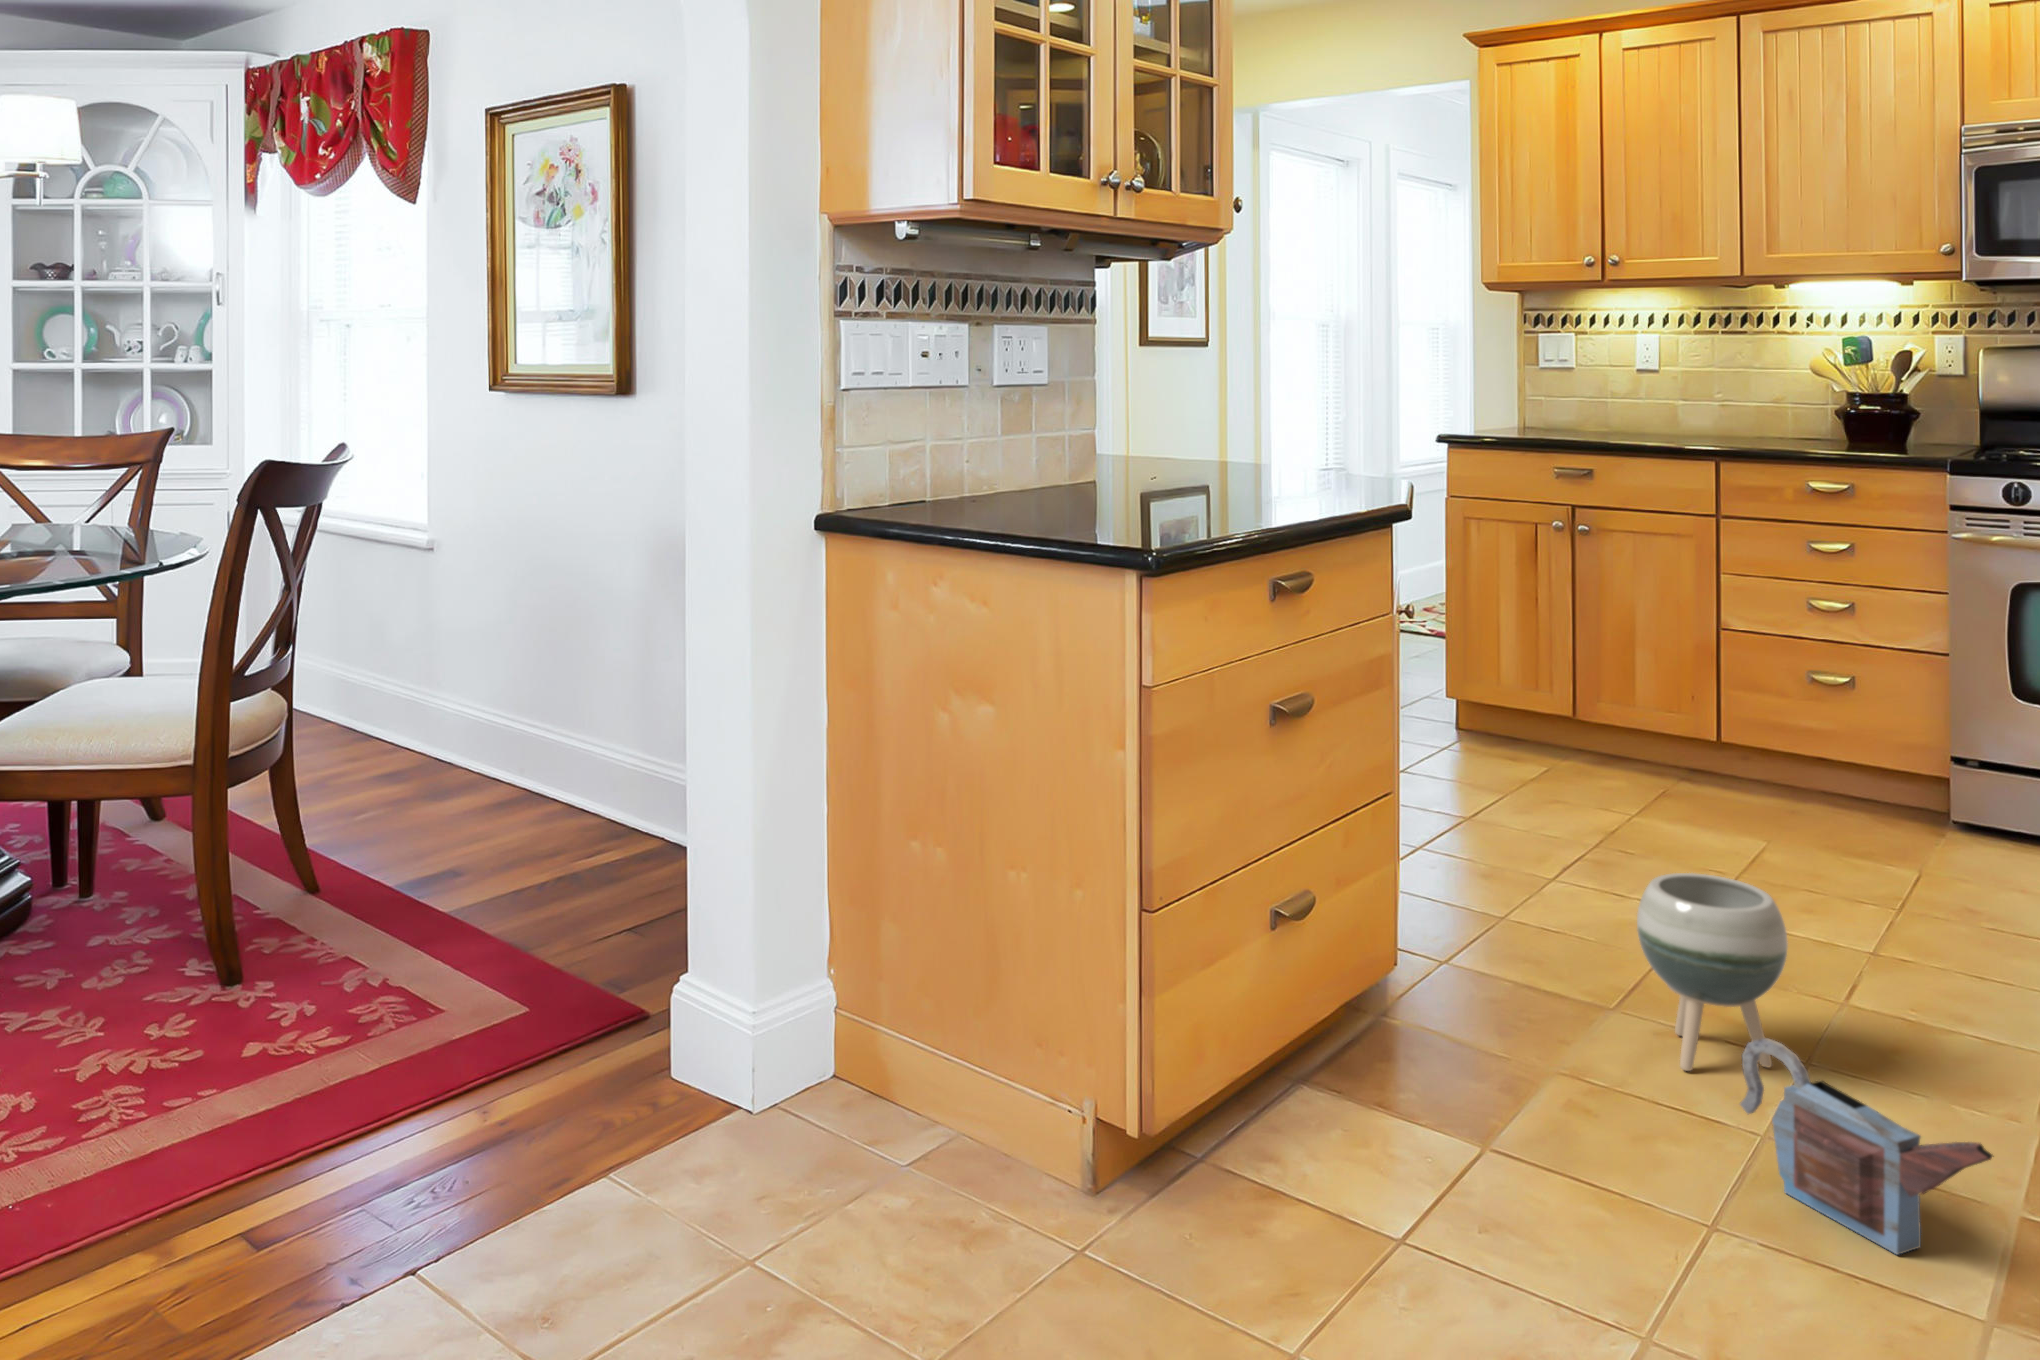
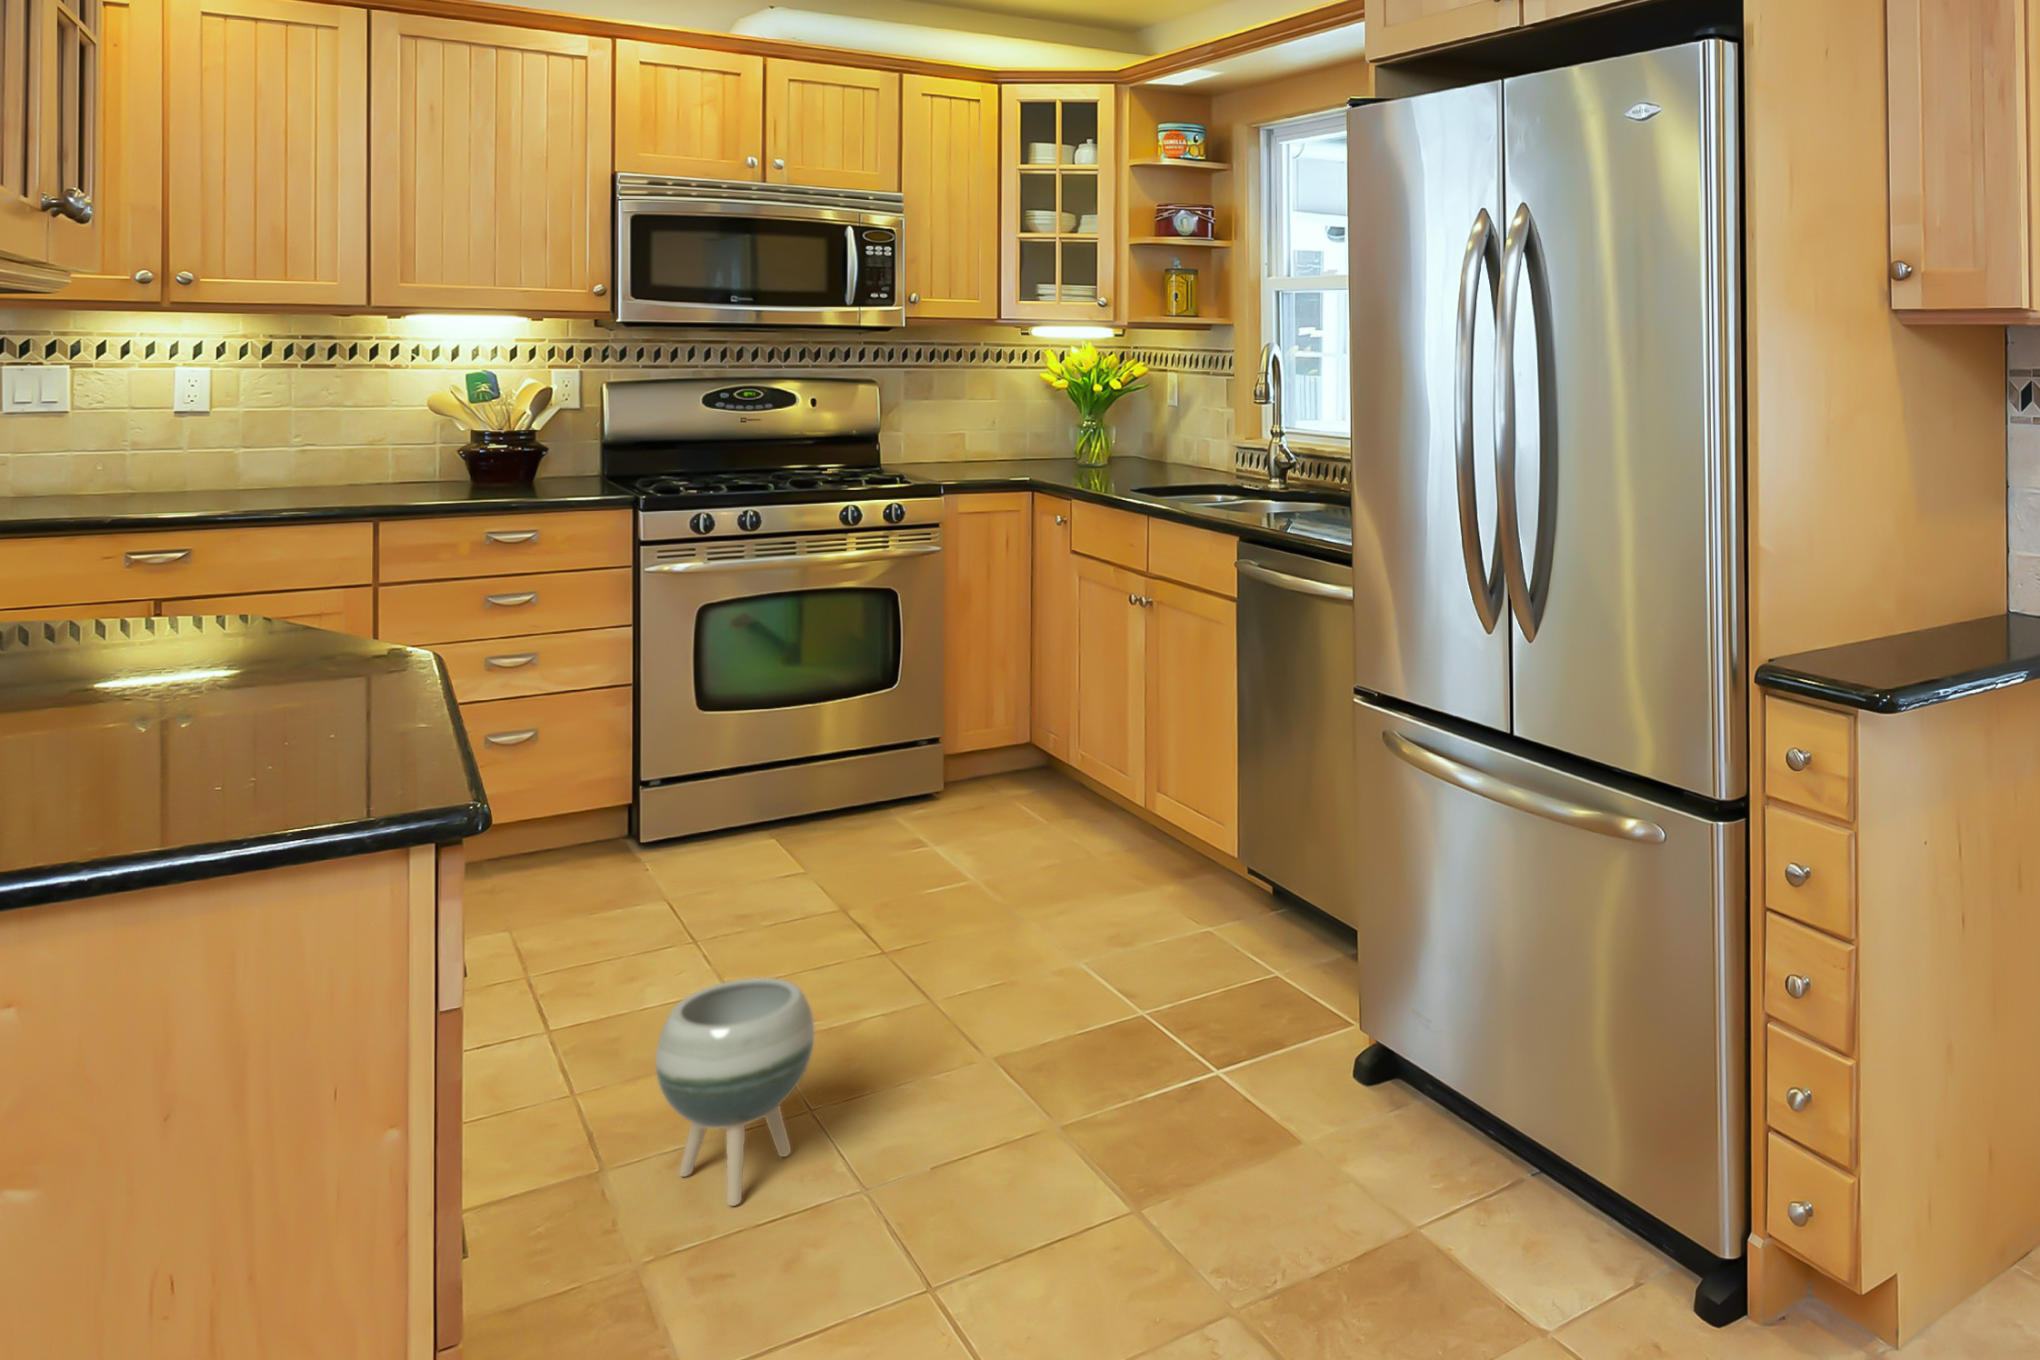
watering can: present [1740,1038,1994,1255] -> none [877,1101,1127,1253]

